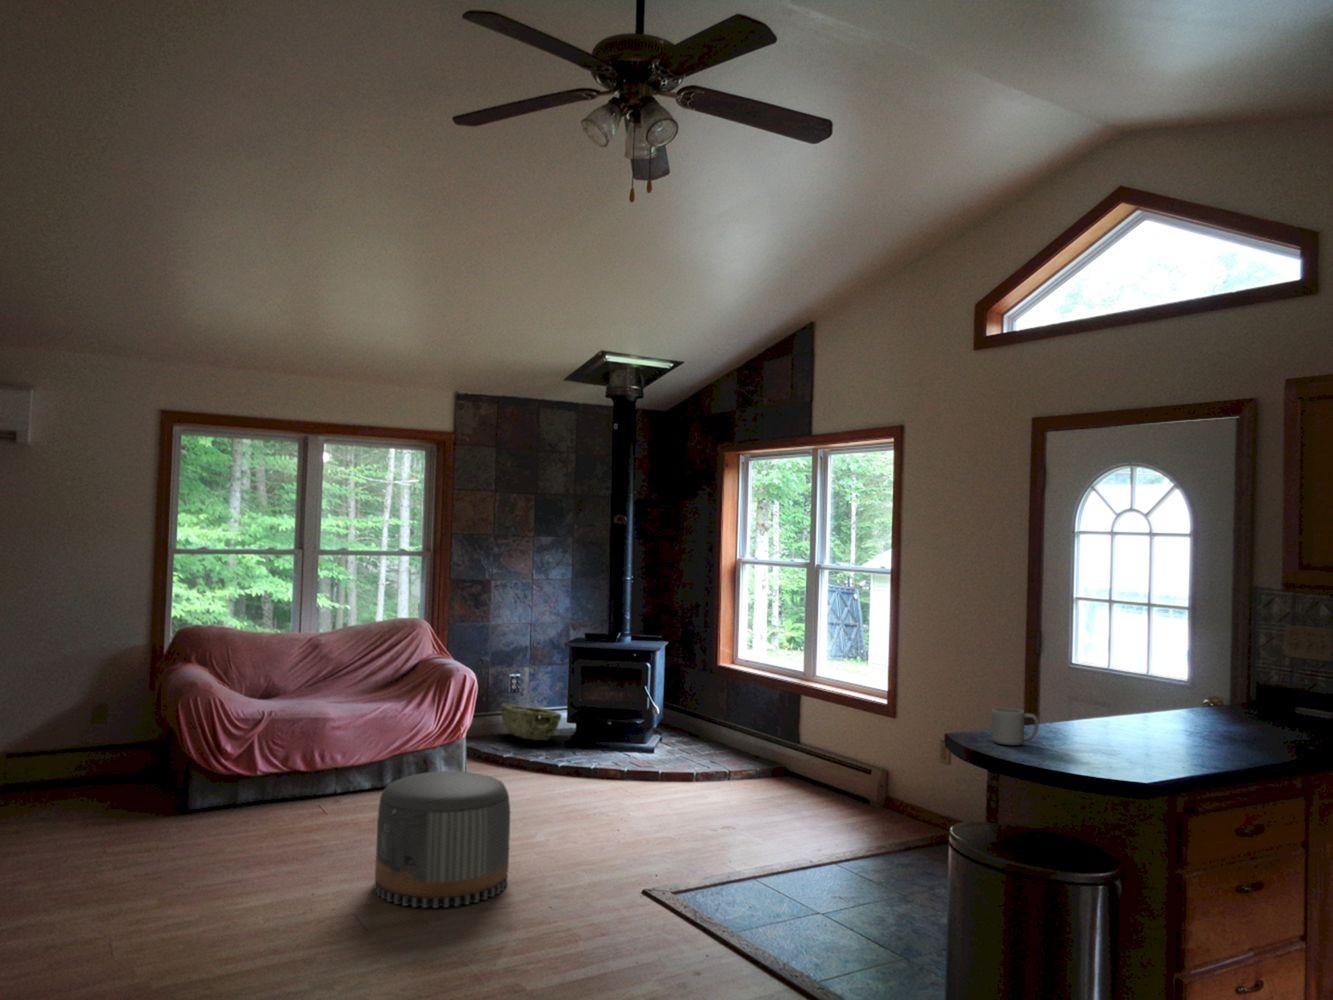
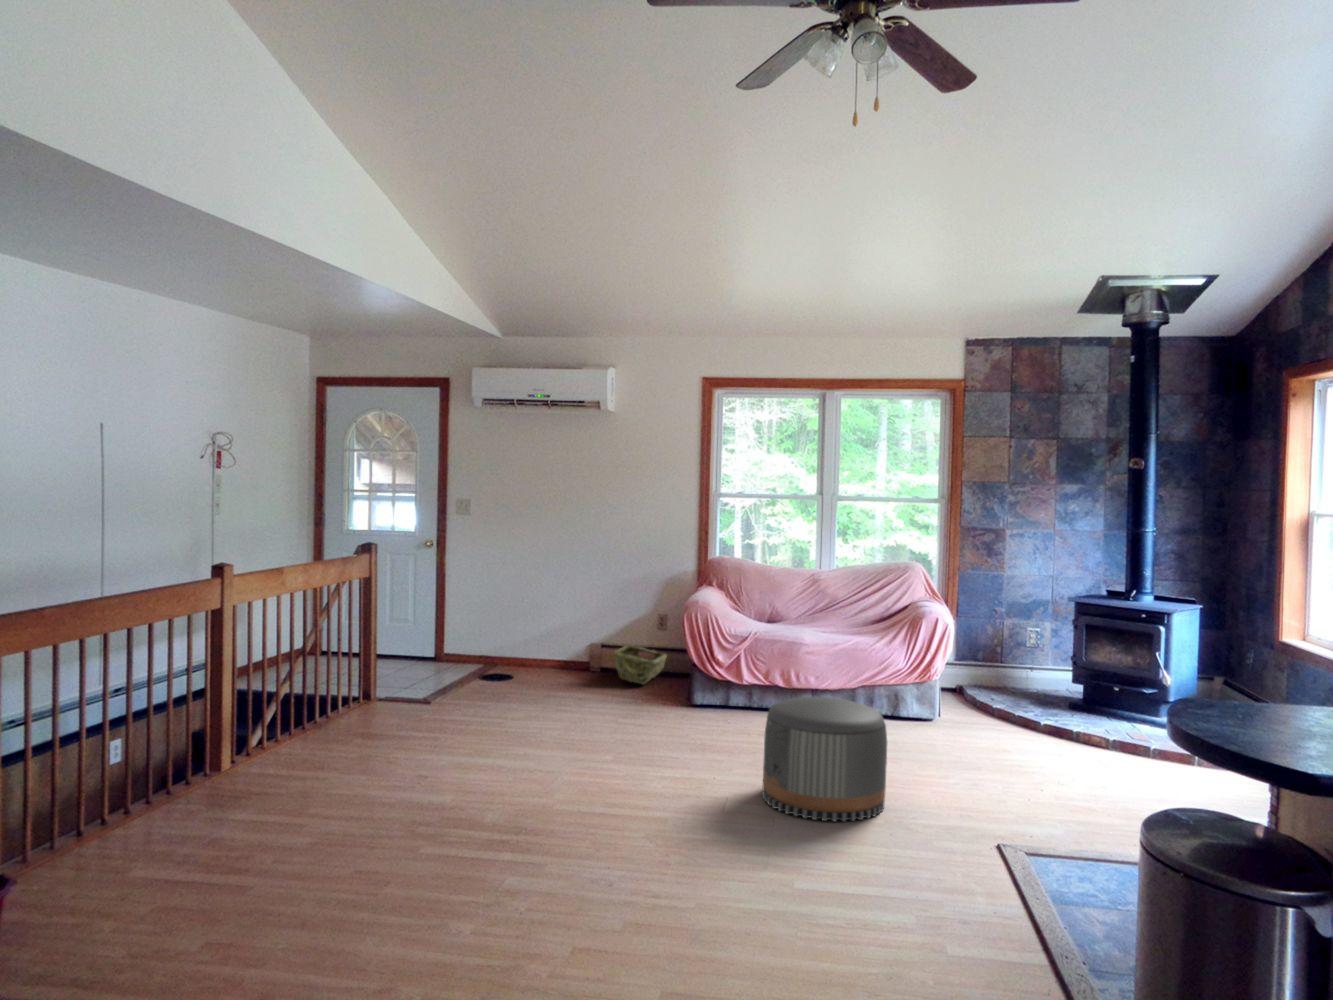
woven basket: present [501,704,561,740] -> present [614,645,667,684]
mug: present [992,708,1039,746] -> none [1220,693,1296,747]

